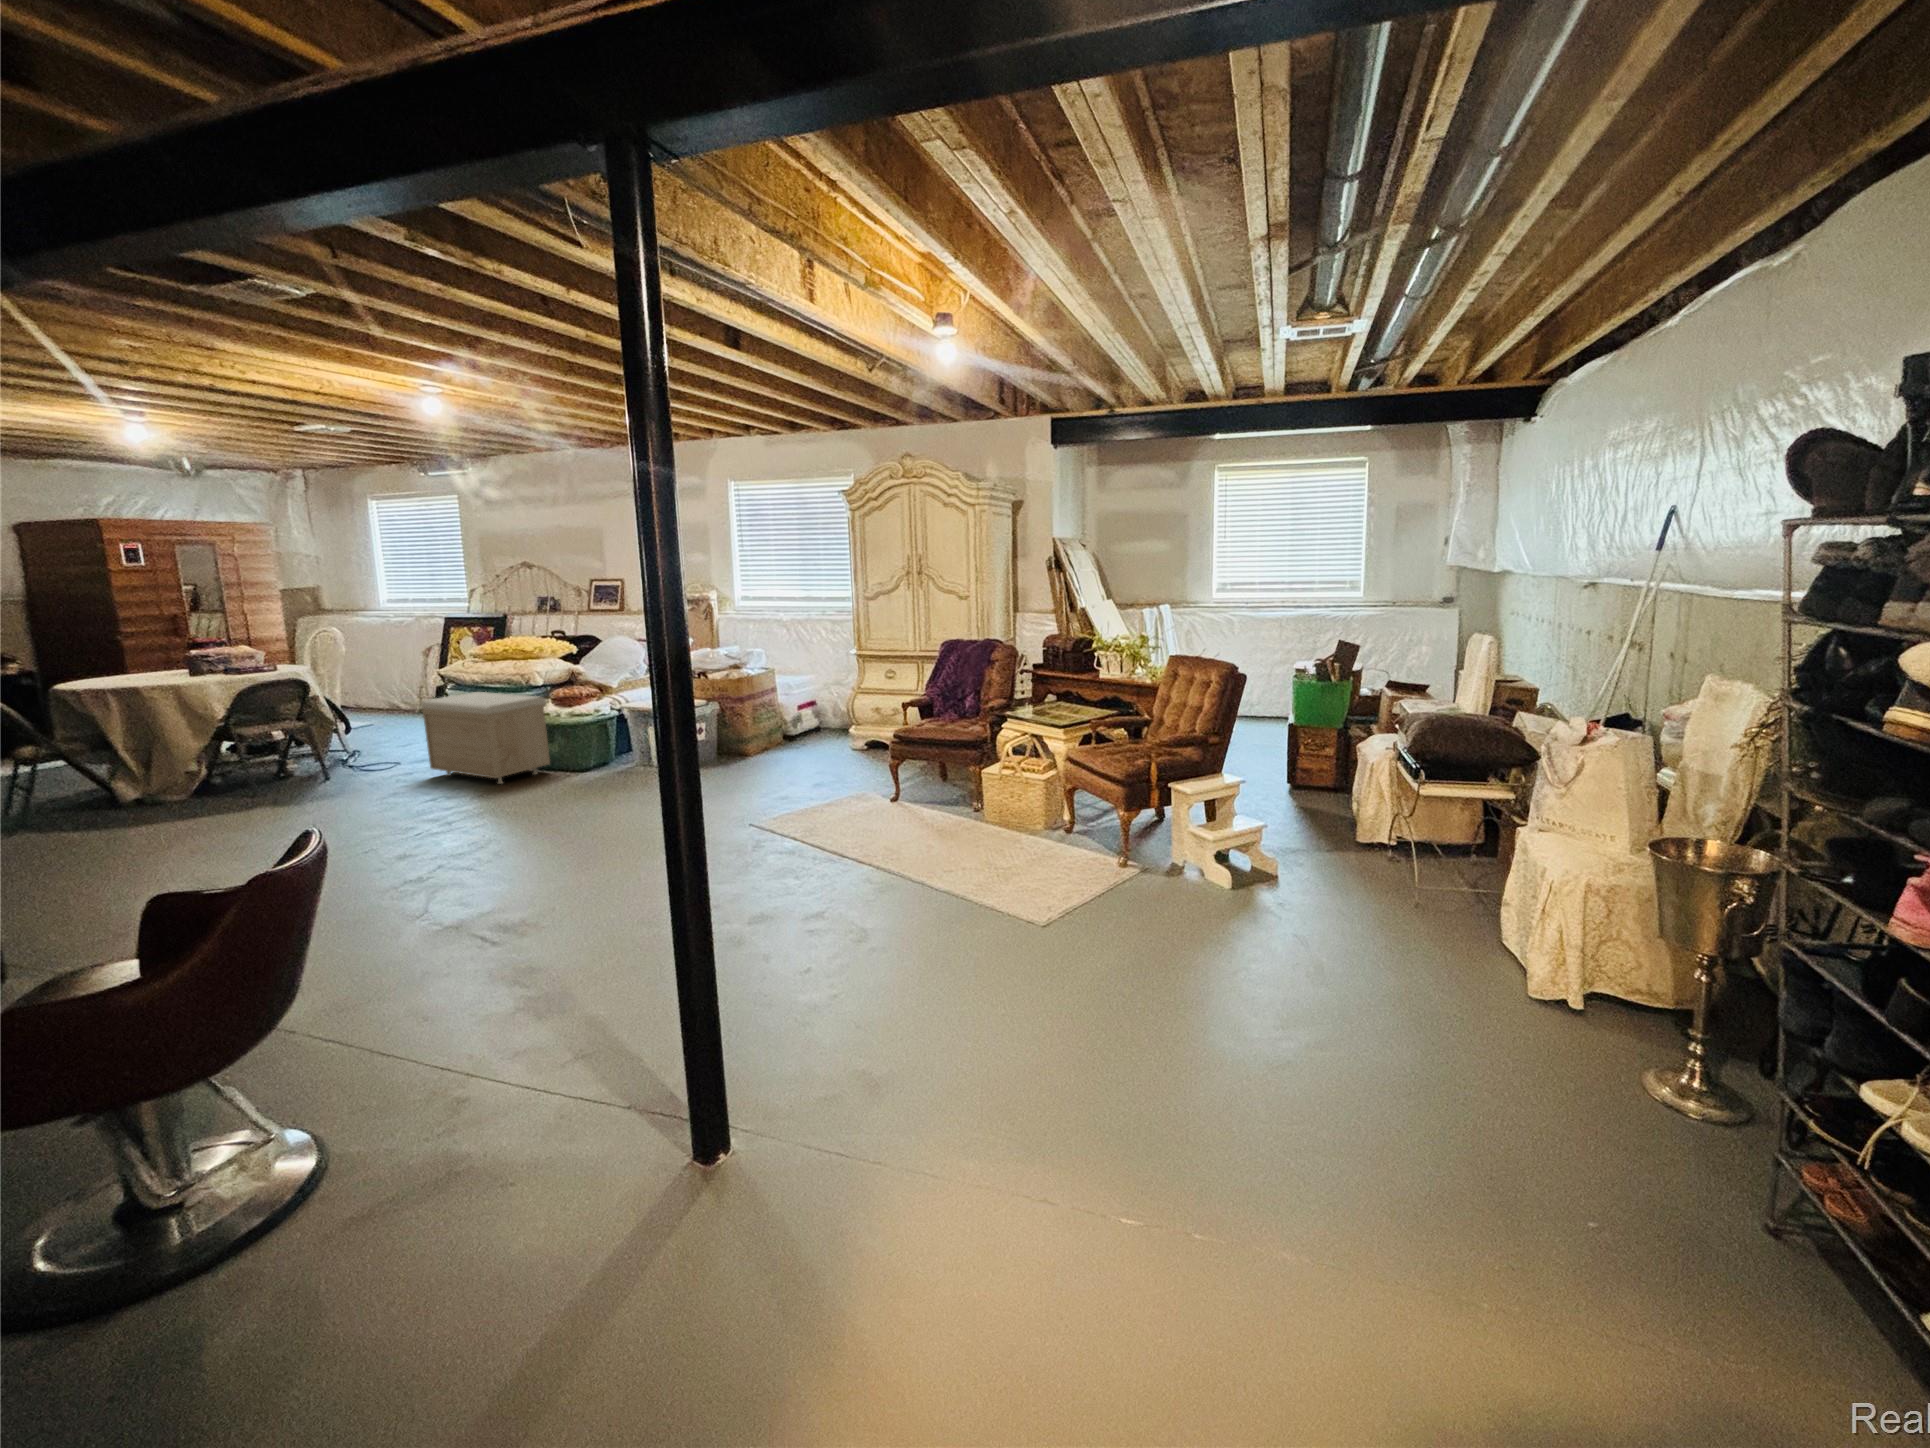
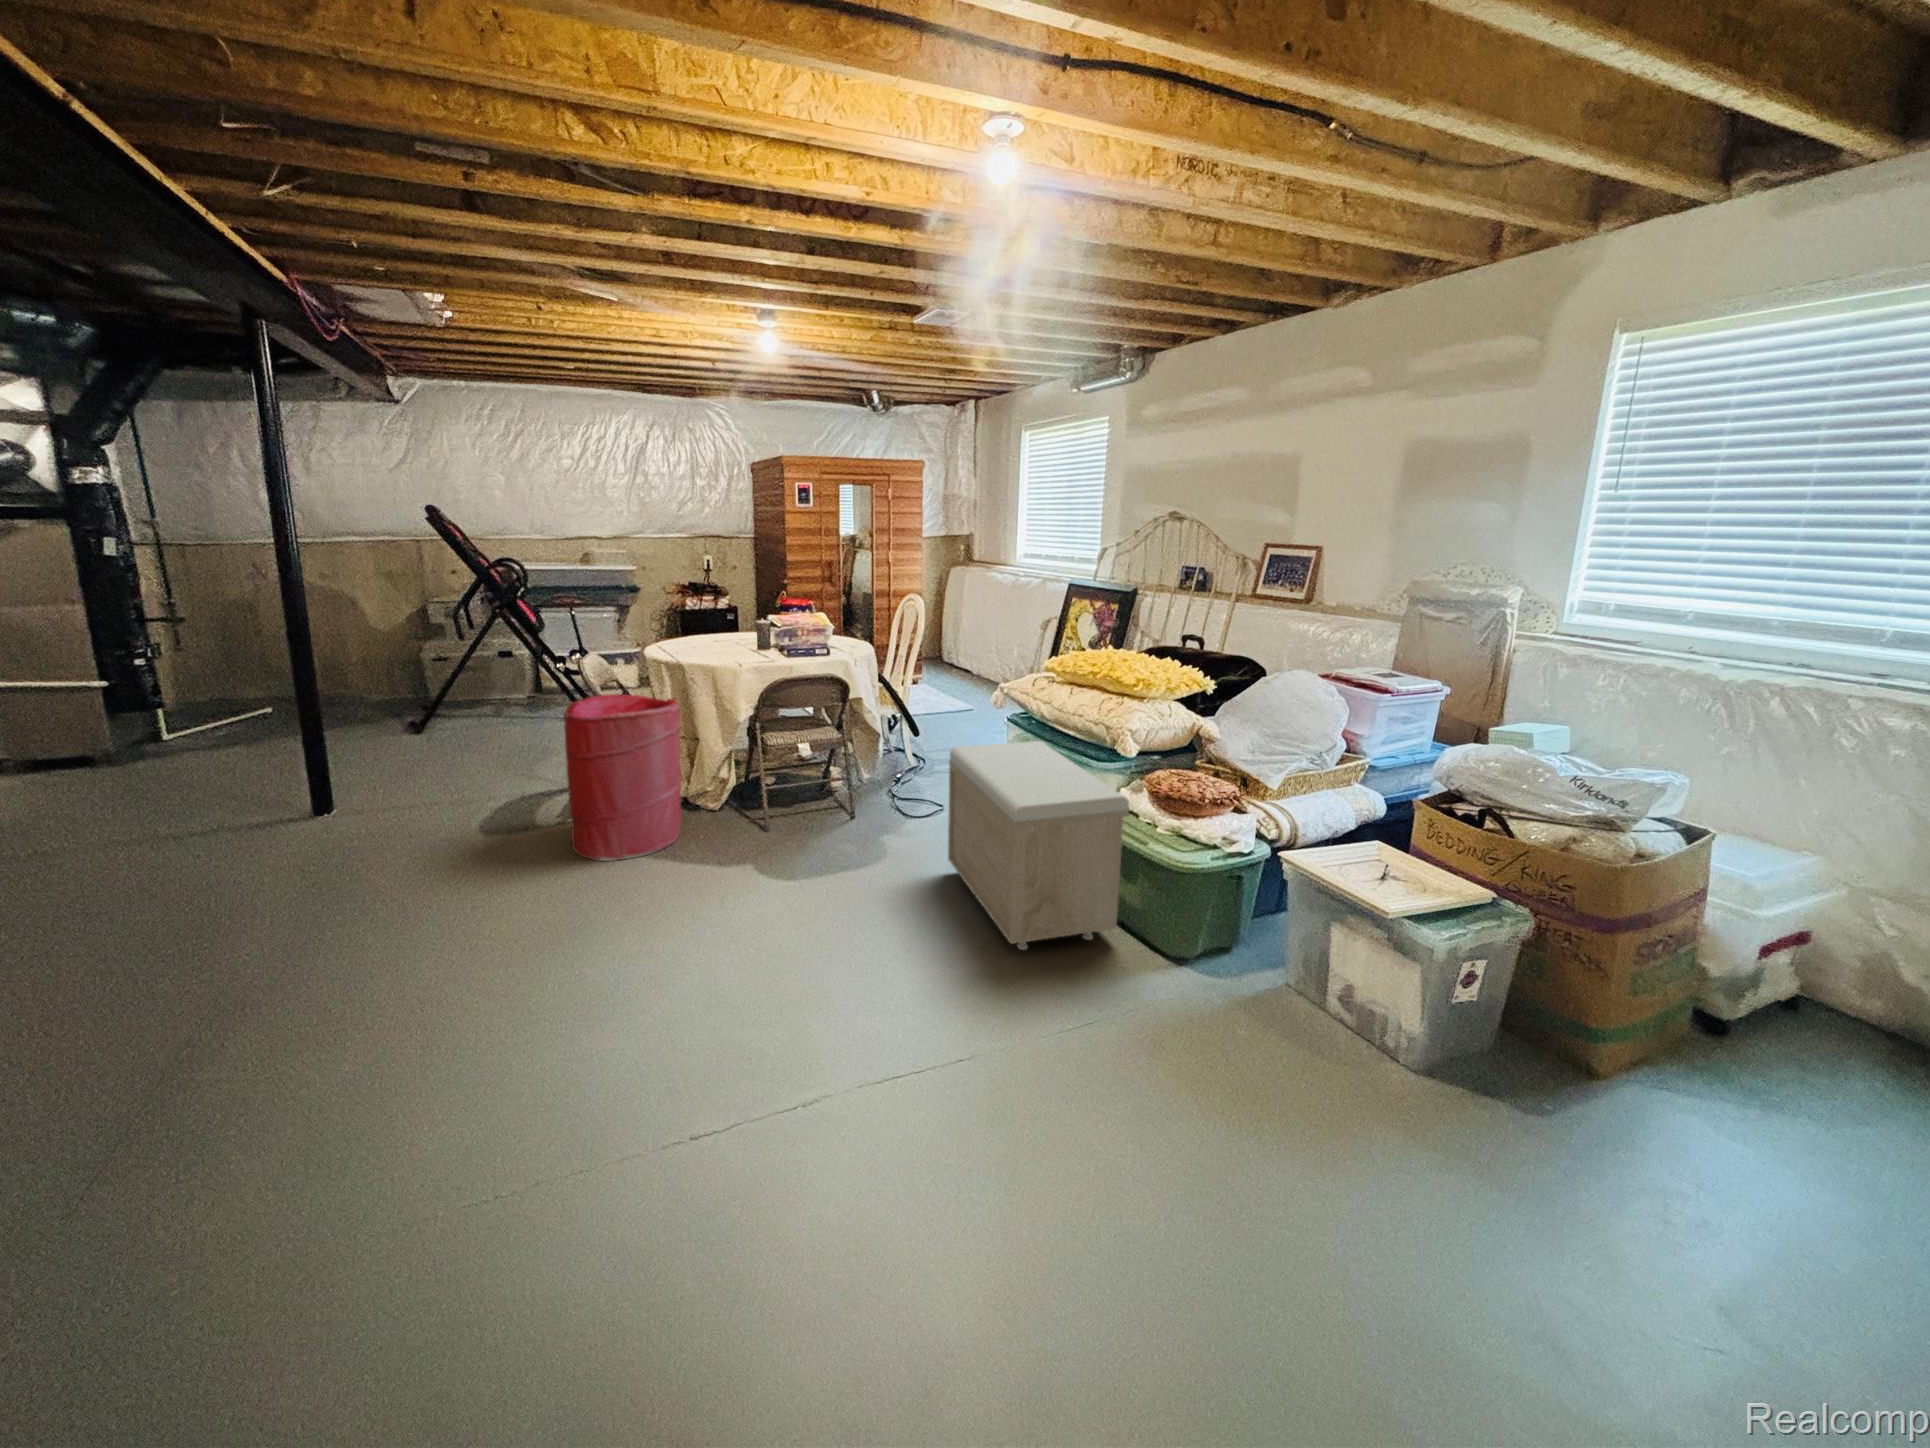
laundry hamper: none [44,711,178,835] -> present [564,694,681,861]

